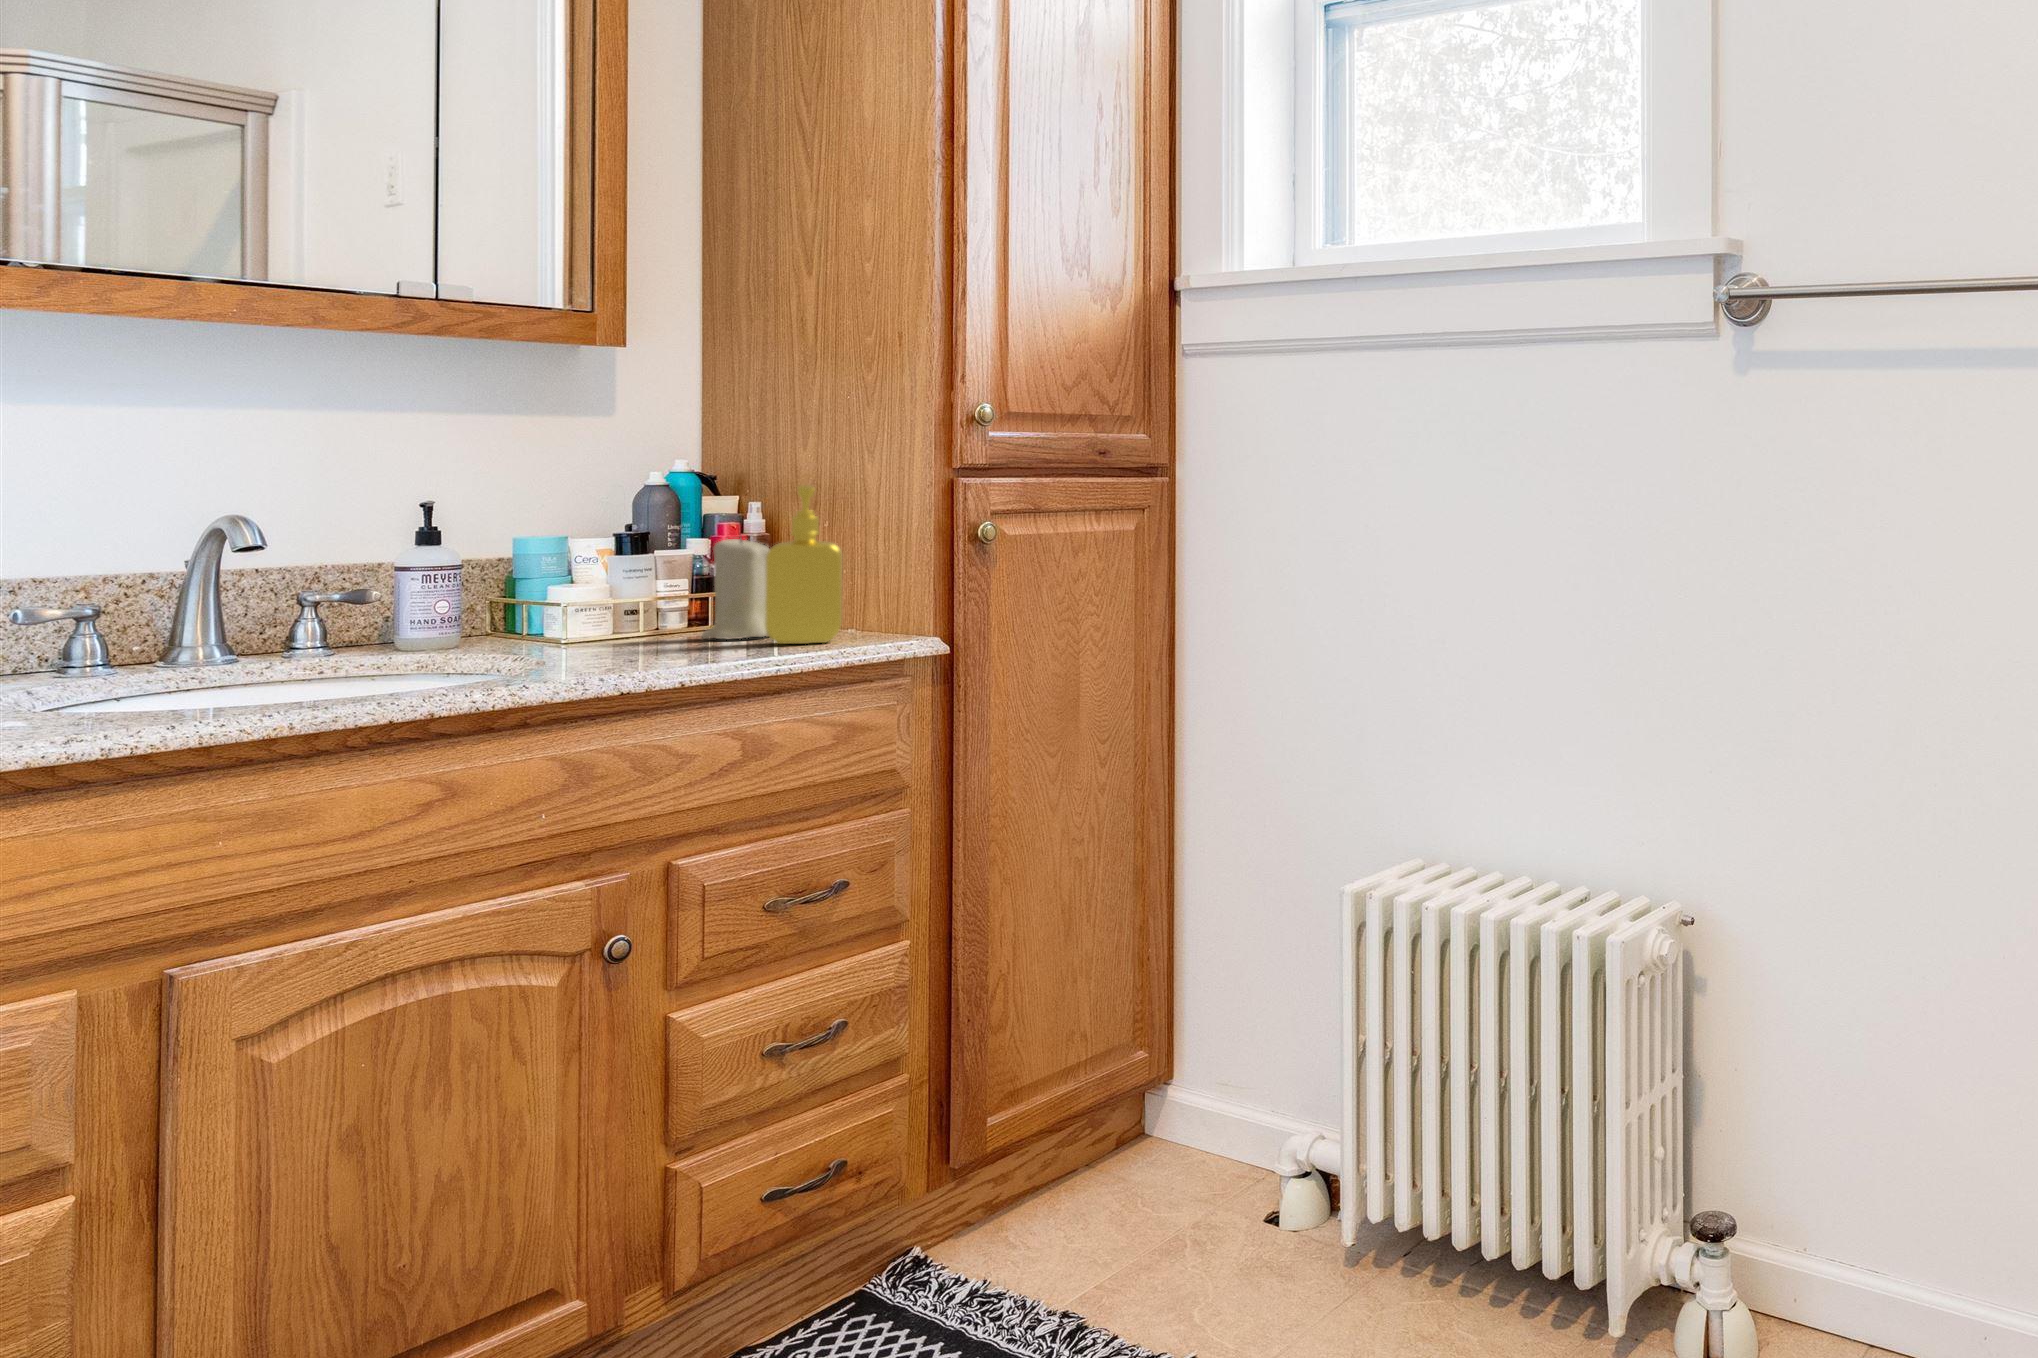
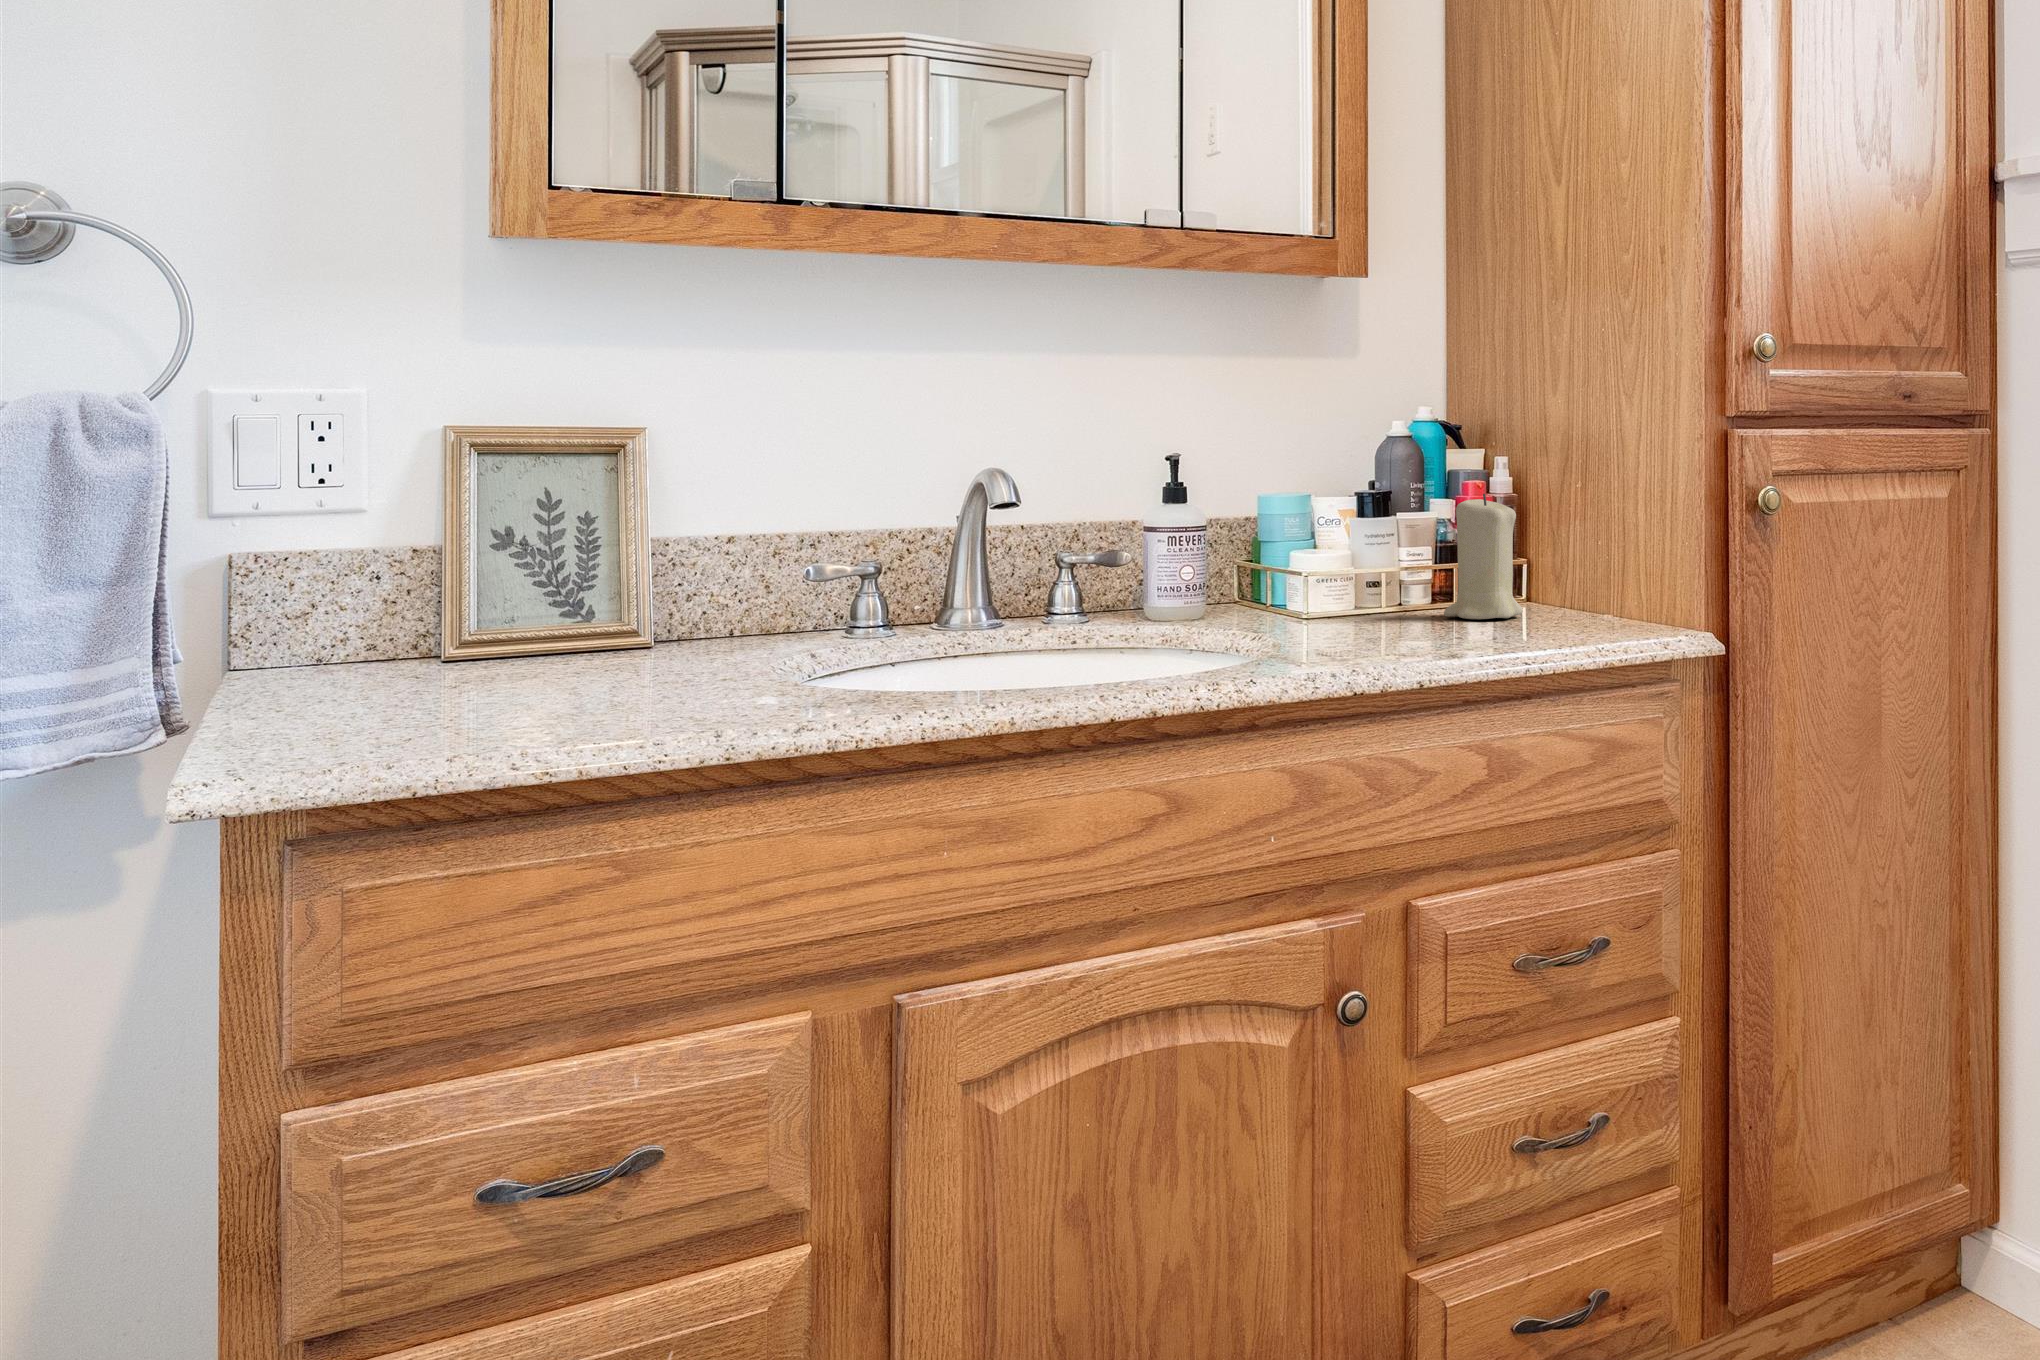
soap dispenser: present [765,485,842,644] -> none [1513,437,1597,632]

